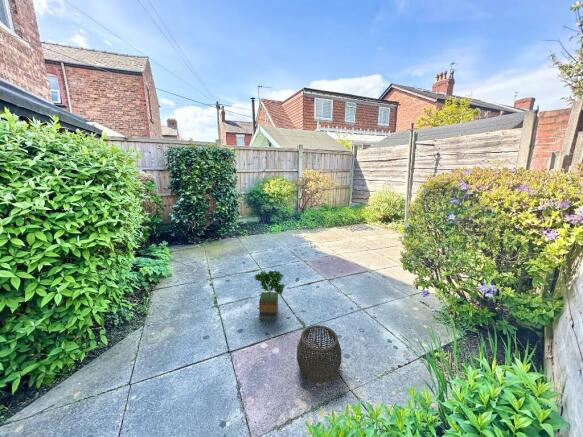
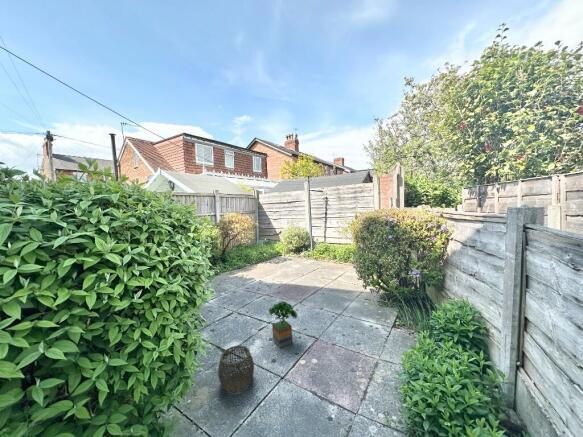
woven basket: present [297,325,342,384] -> present [218,346,254,393]

